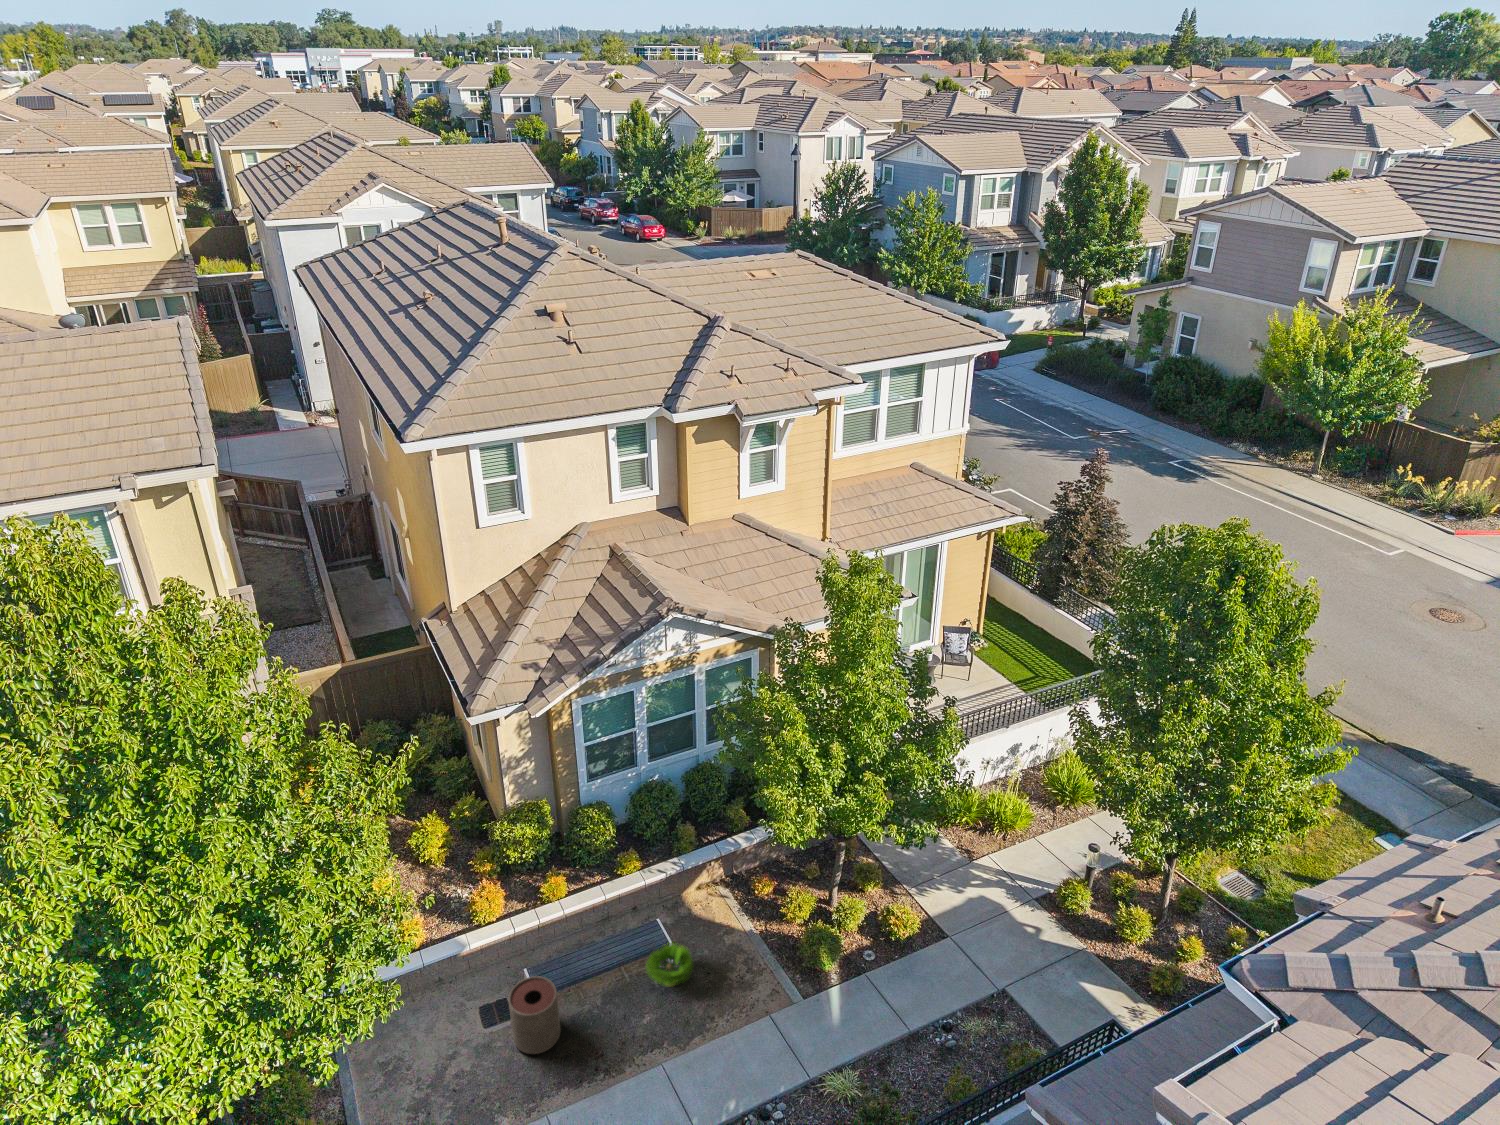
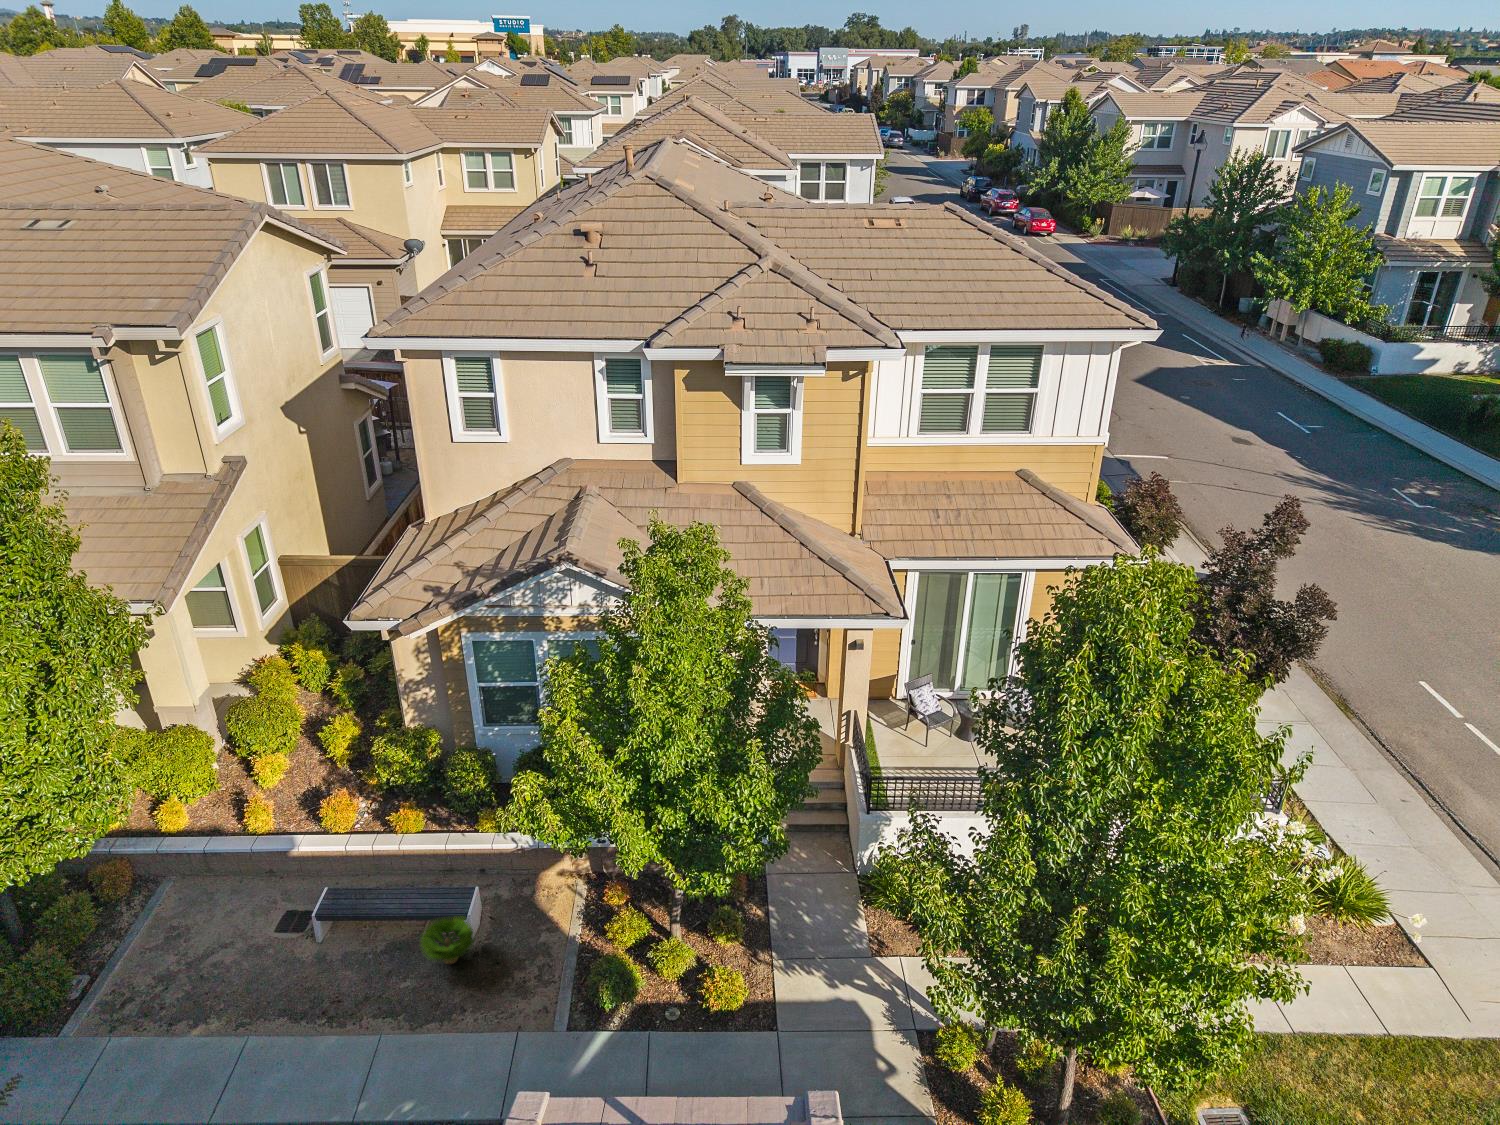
trash can: present [508,976,561,1054] -> none [258,897,322,978]

